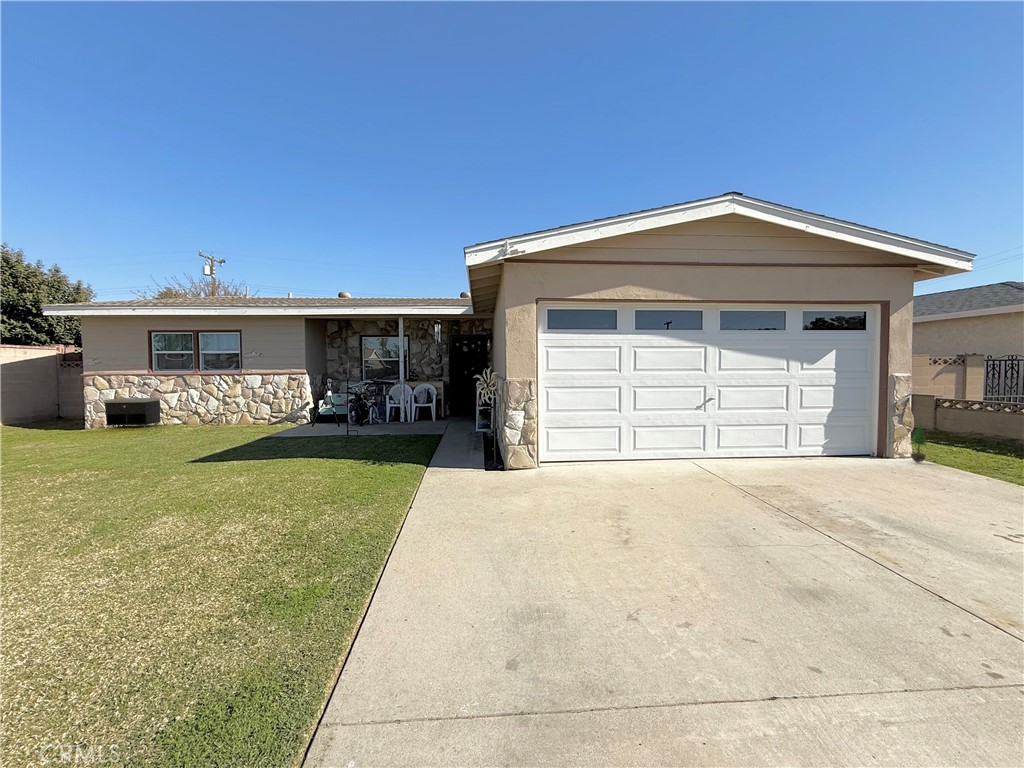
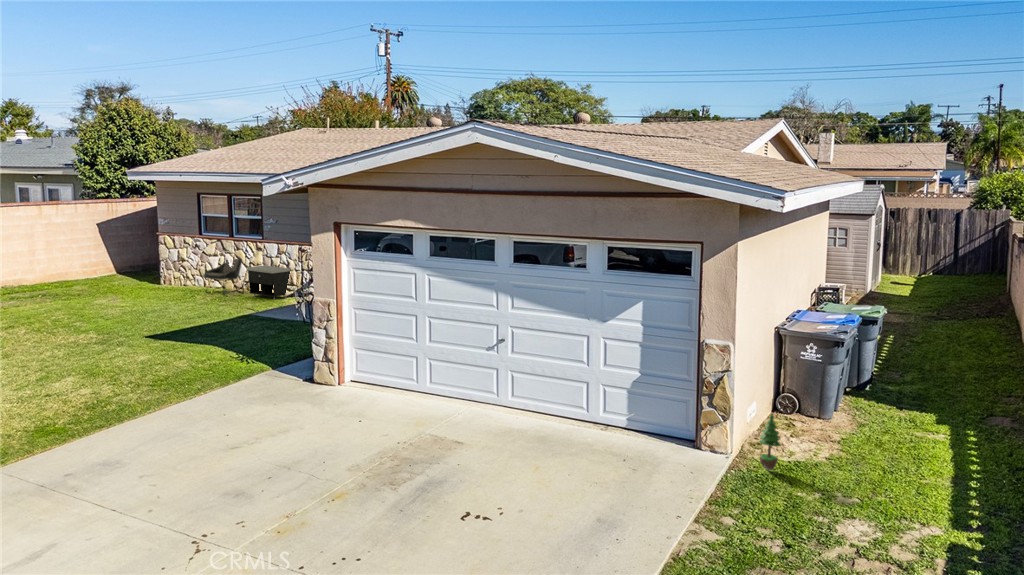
lounge chair: none [172,391,219,429] -> present [203,259,244,294]
storage bench: present [104,398,161,428] -> present [247,266,290,299]

